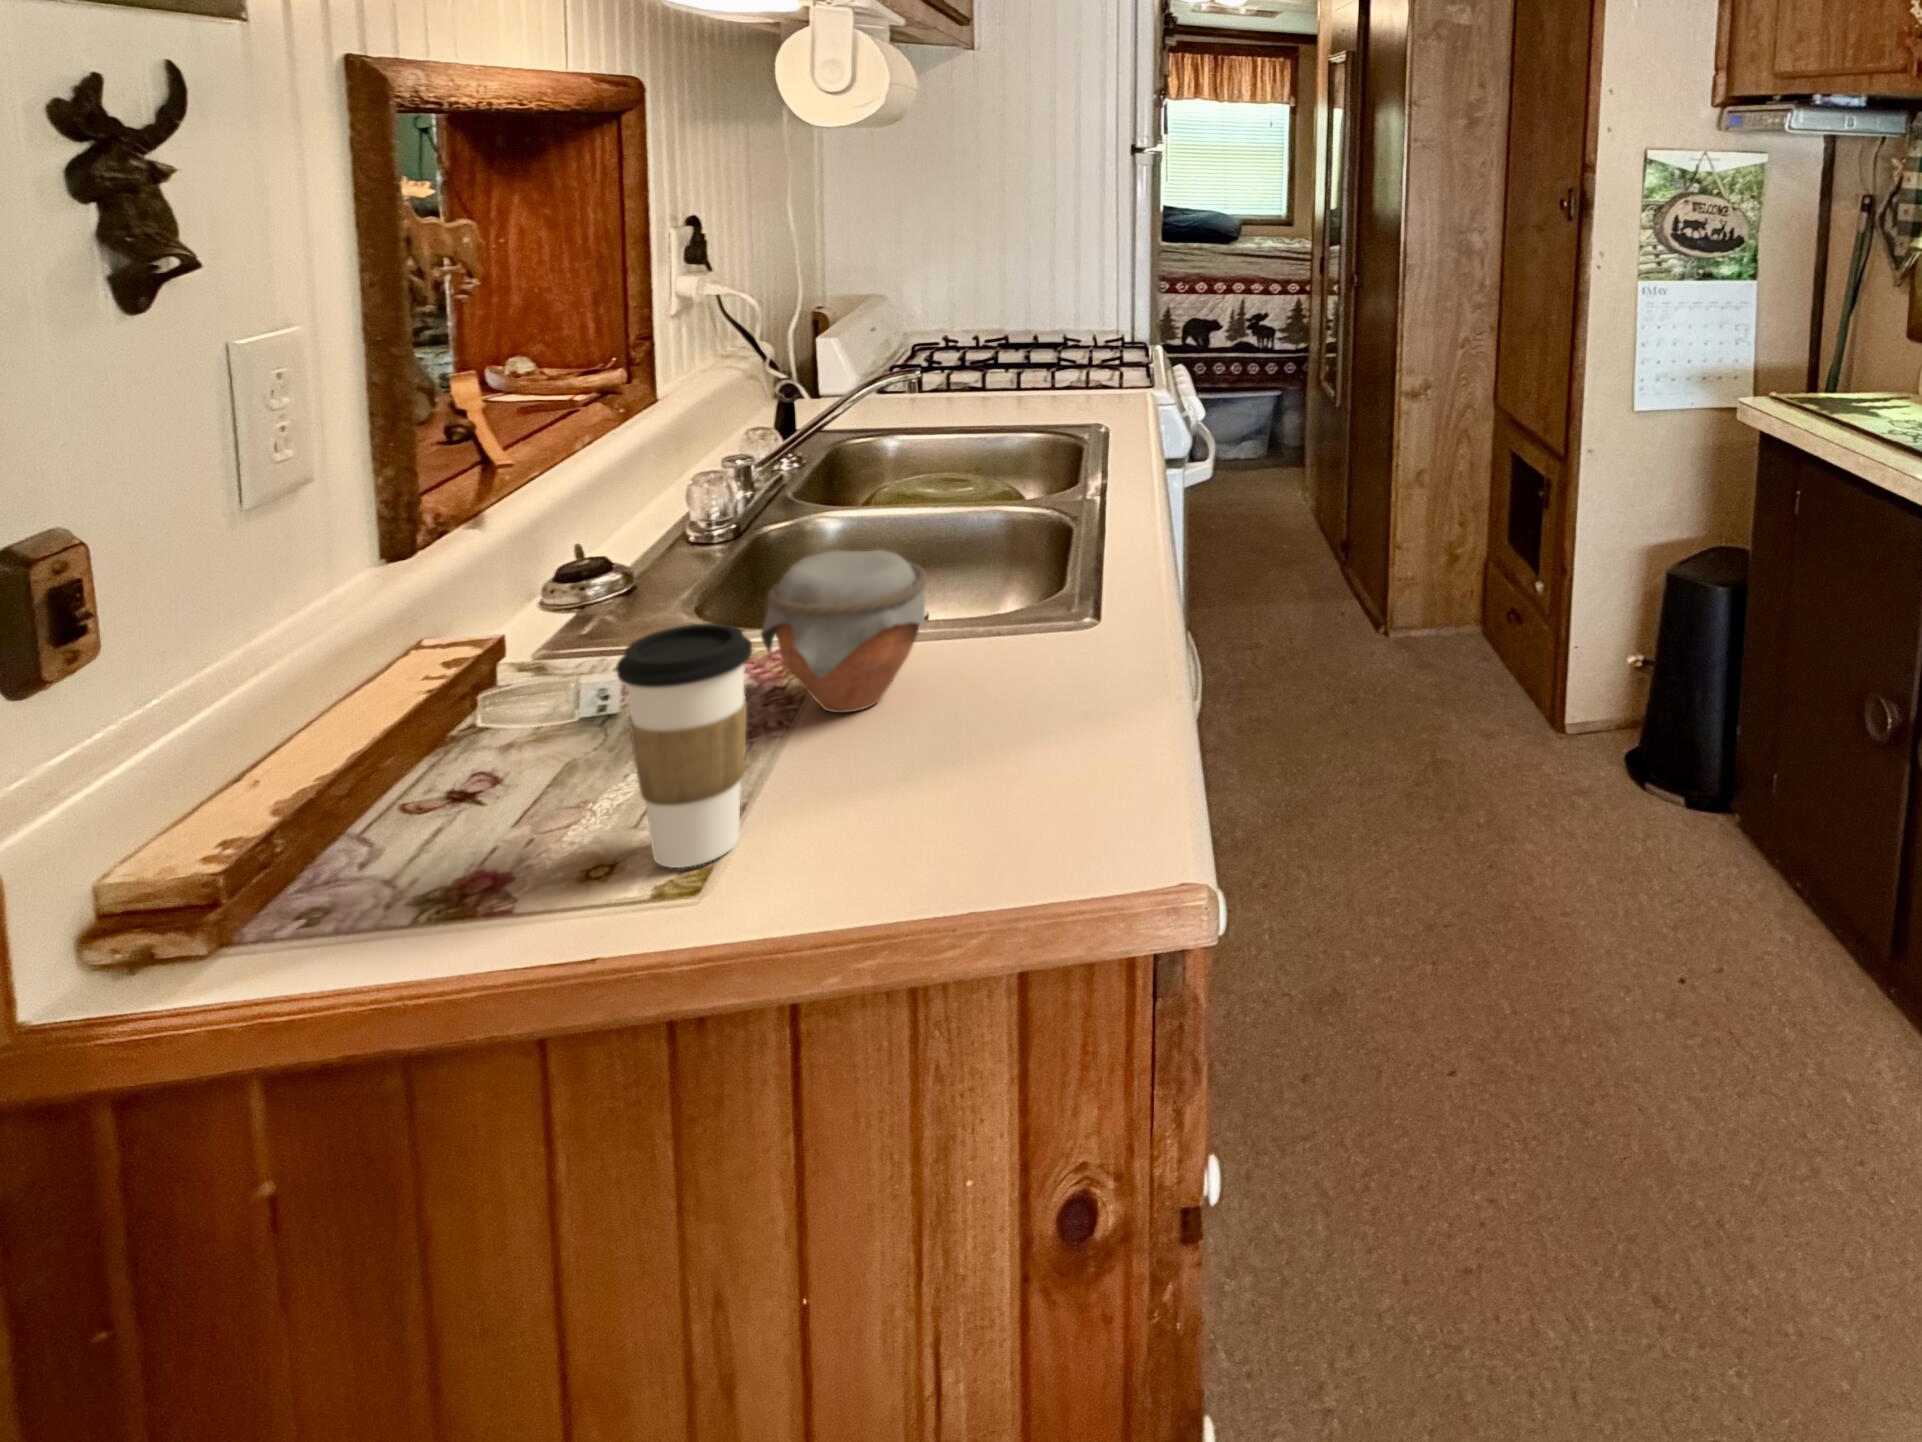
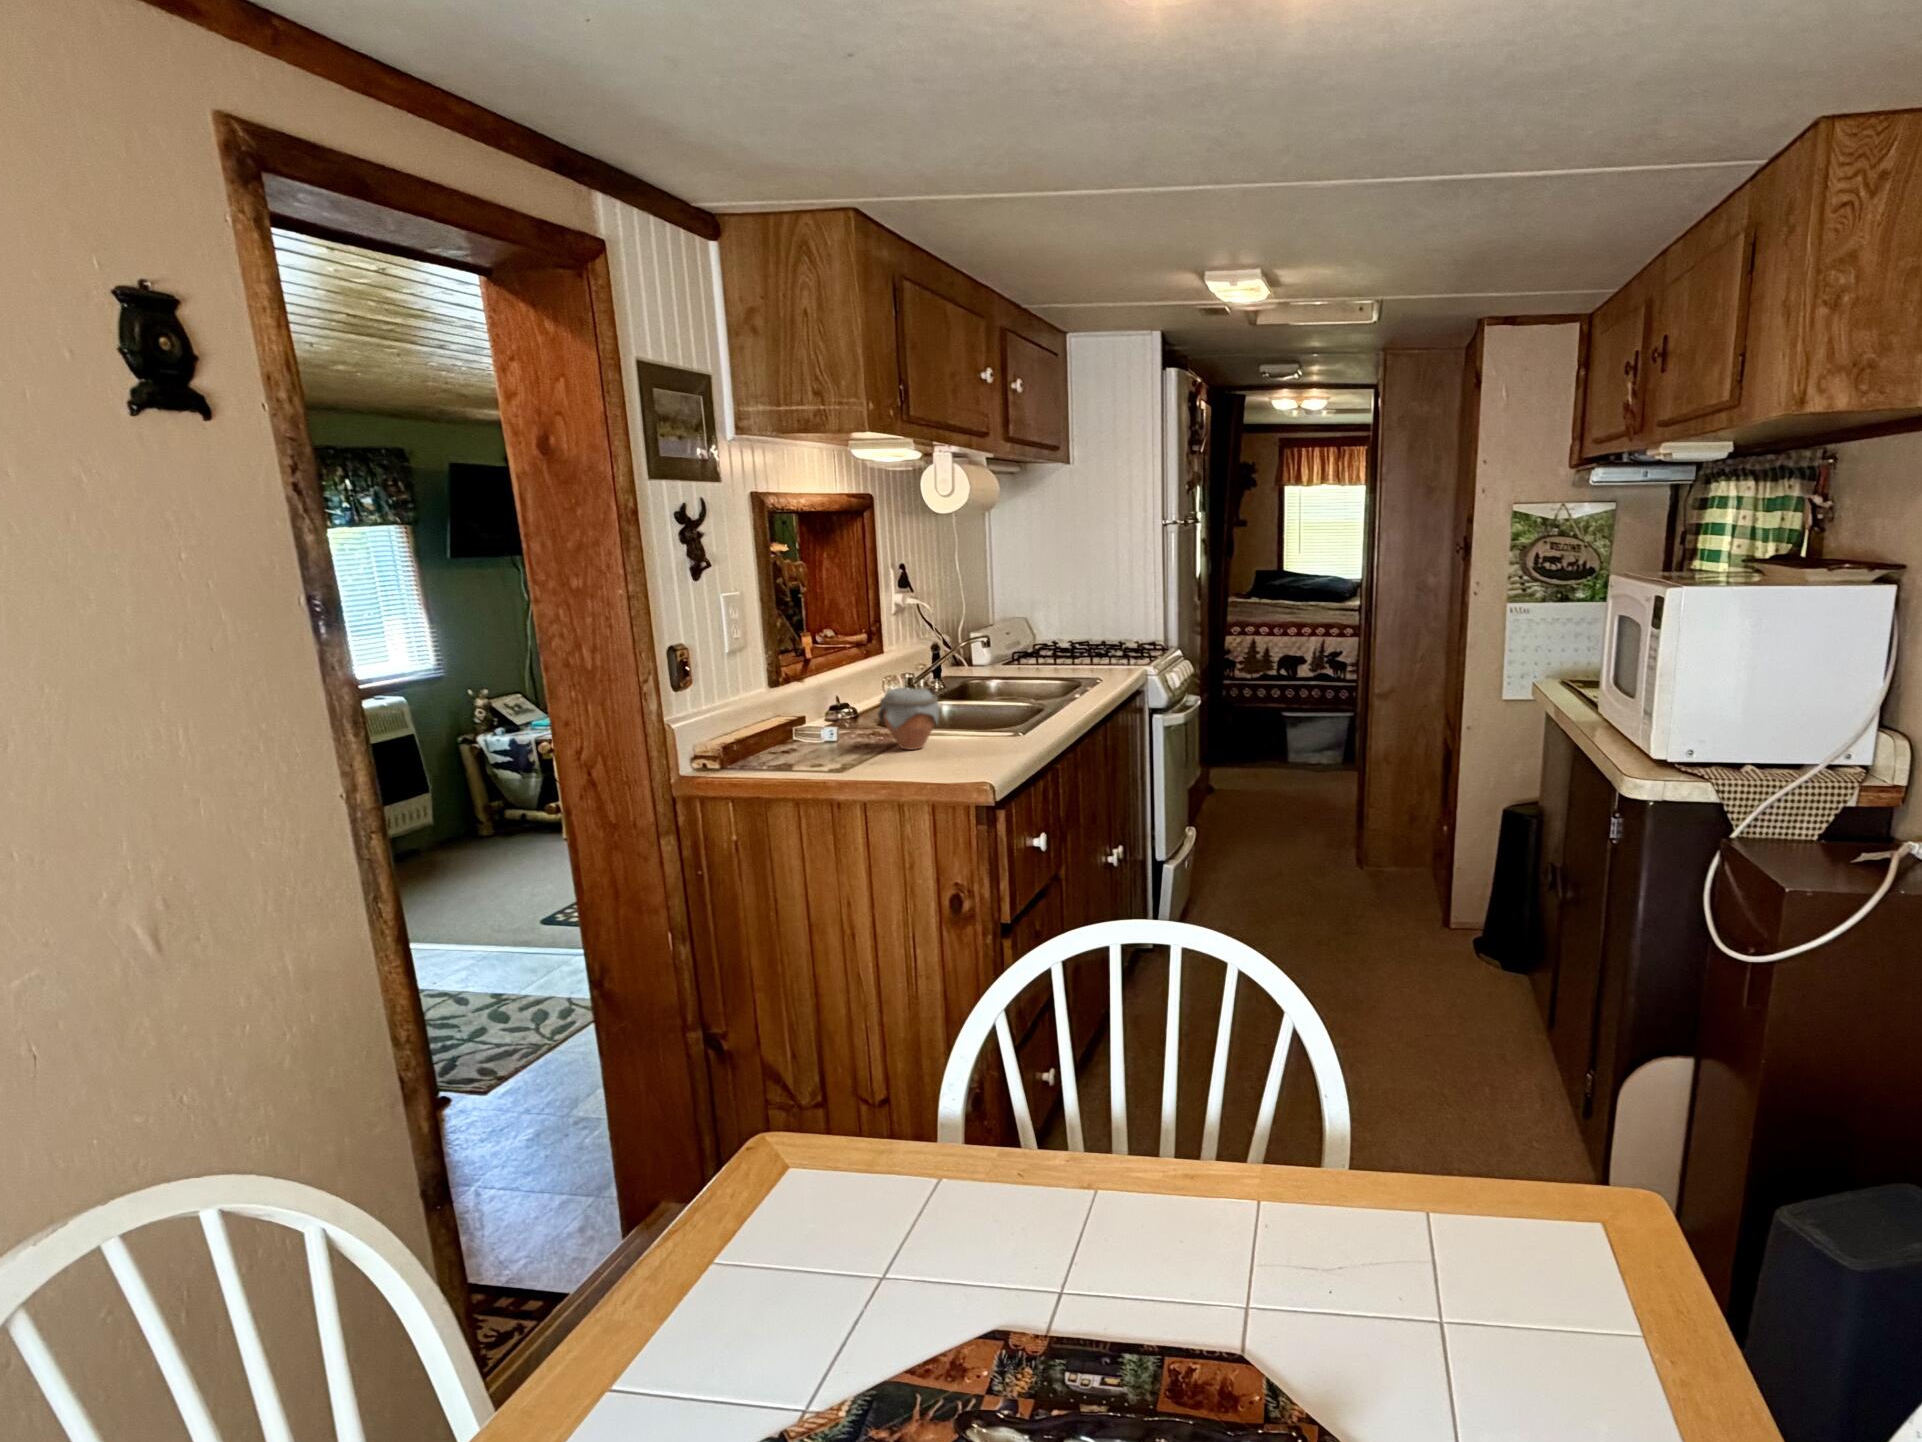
coffee cup: present [617,623,752,868] -> none [819,692,860,771]

